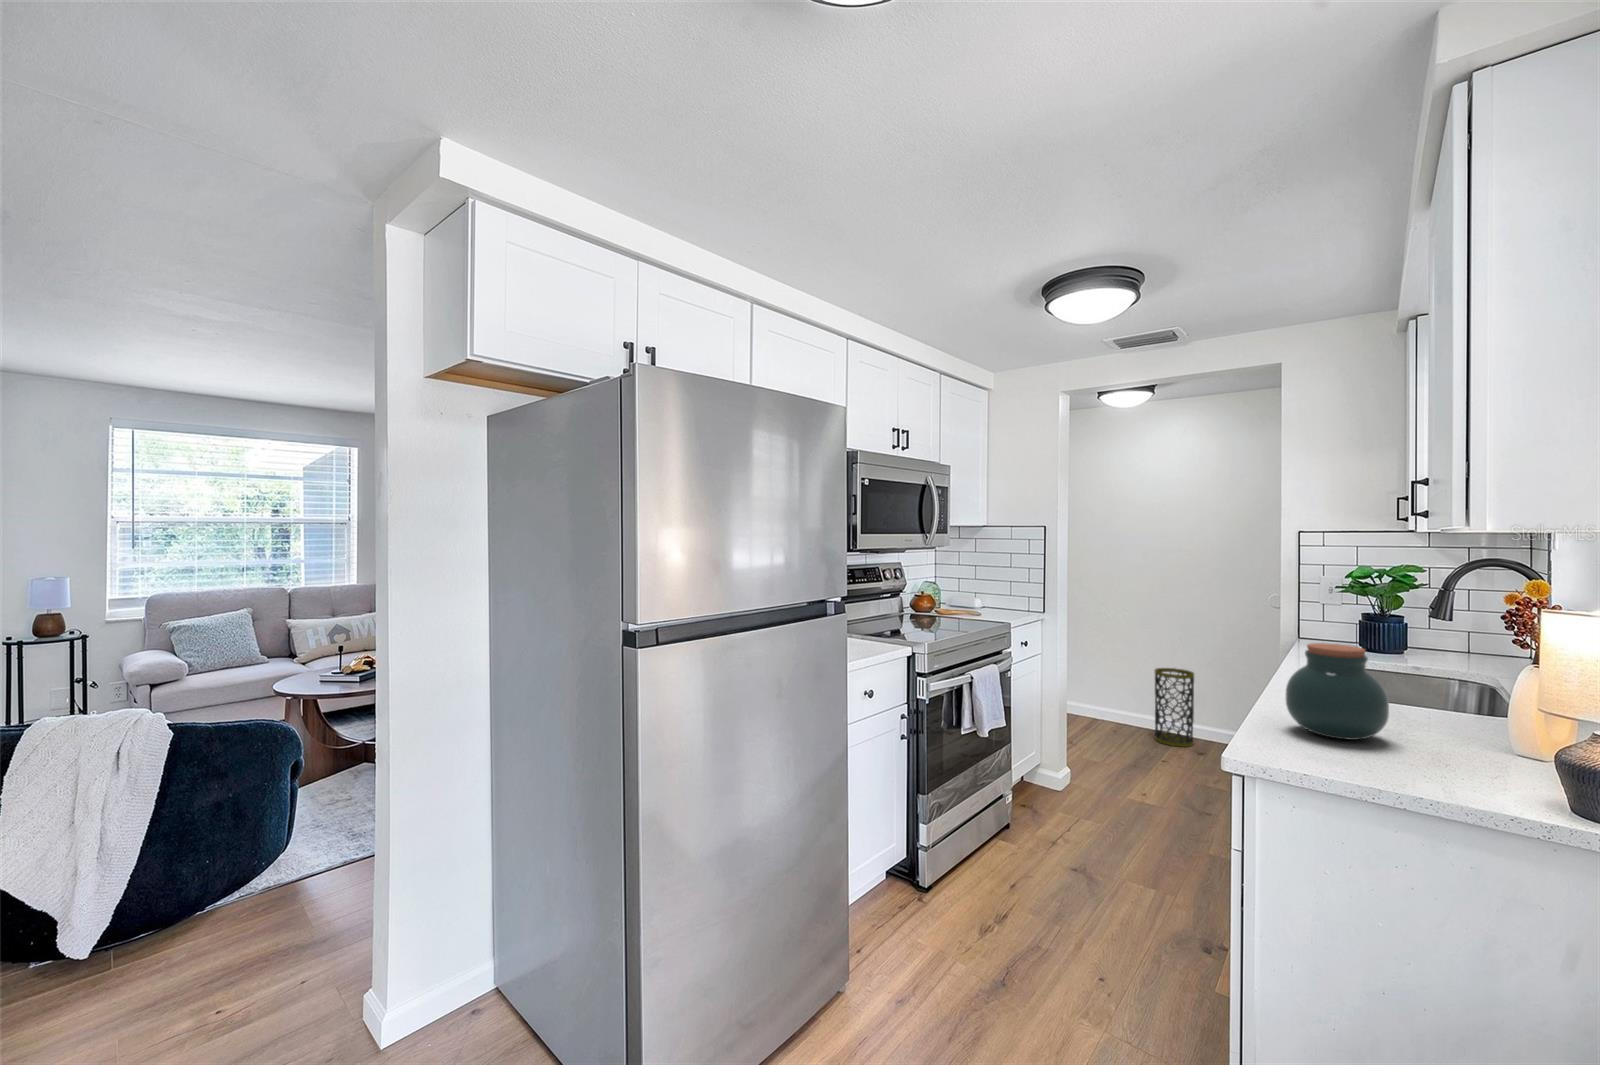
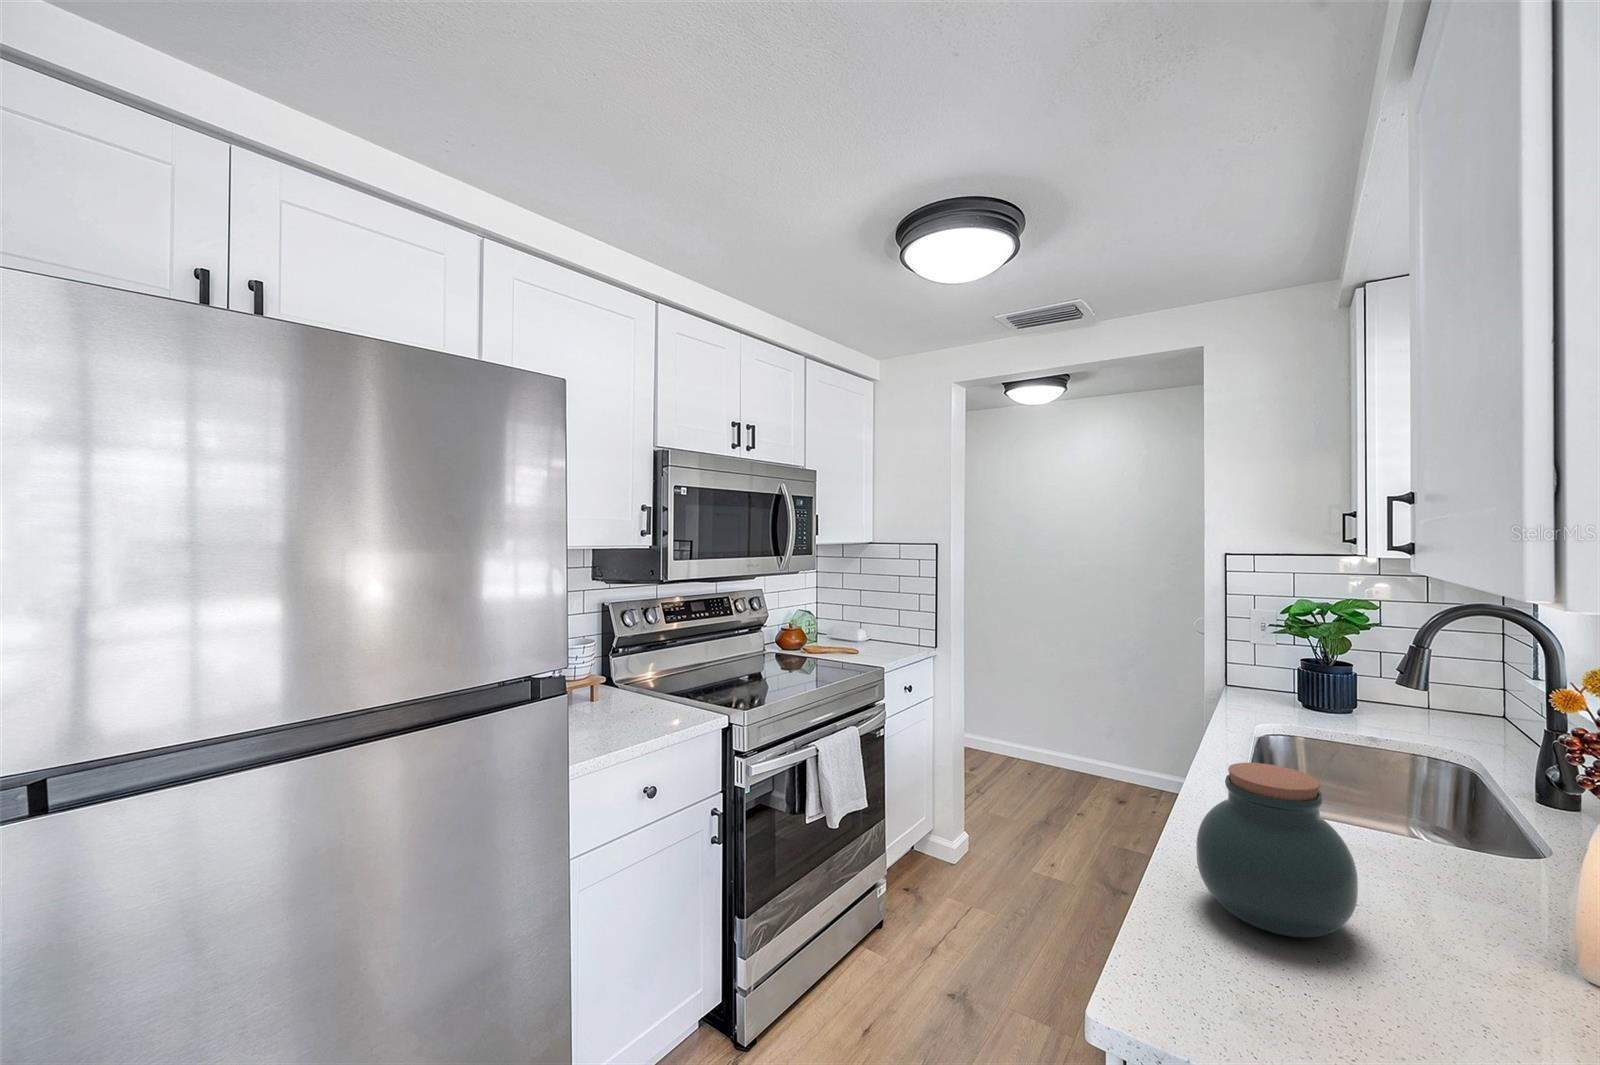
trash can: present [1154,668,1194,747] -> none [1073,701,1117,794]

